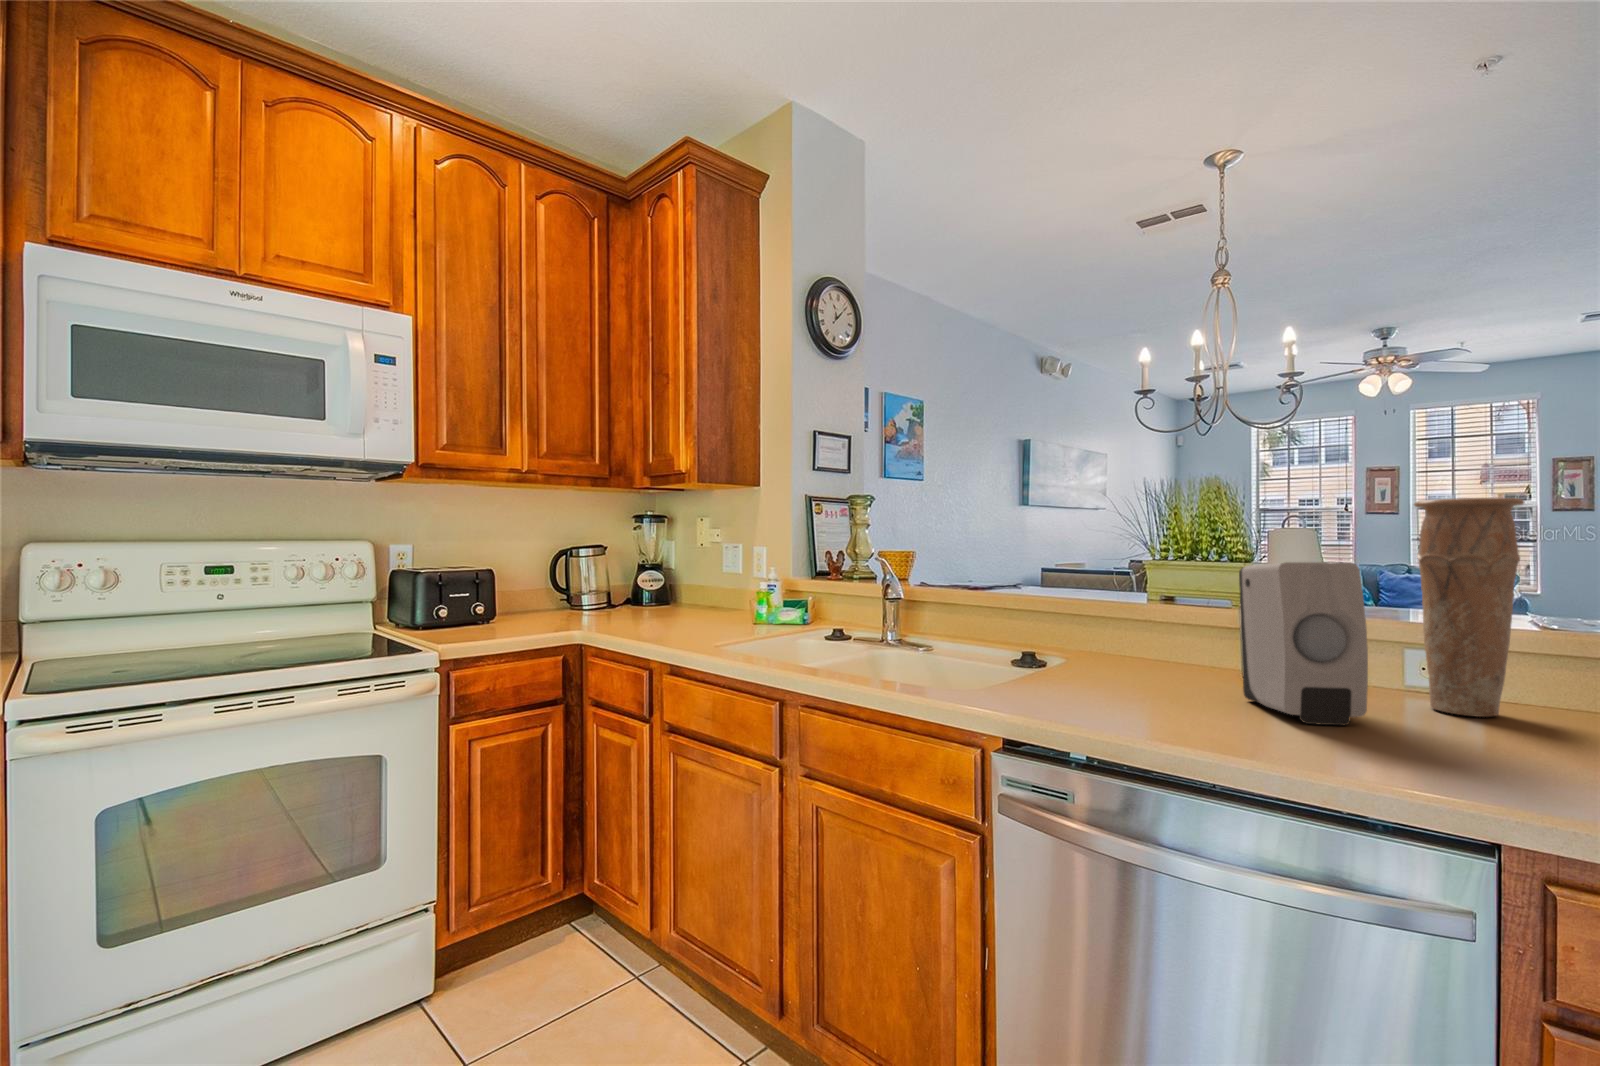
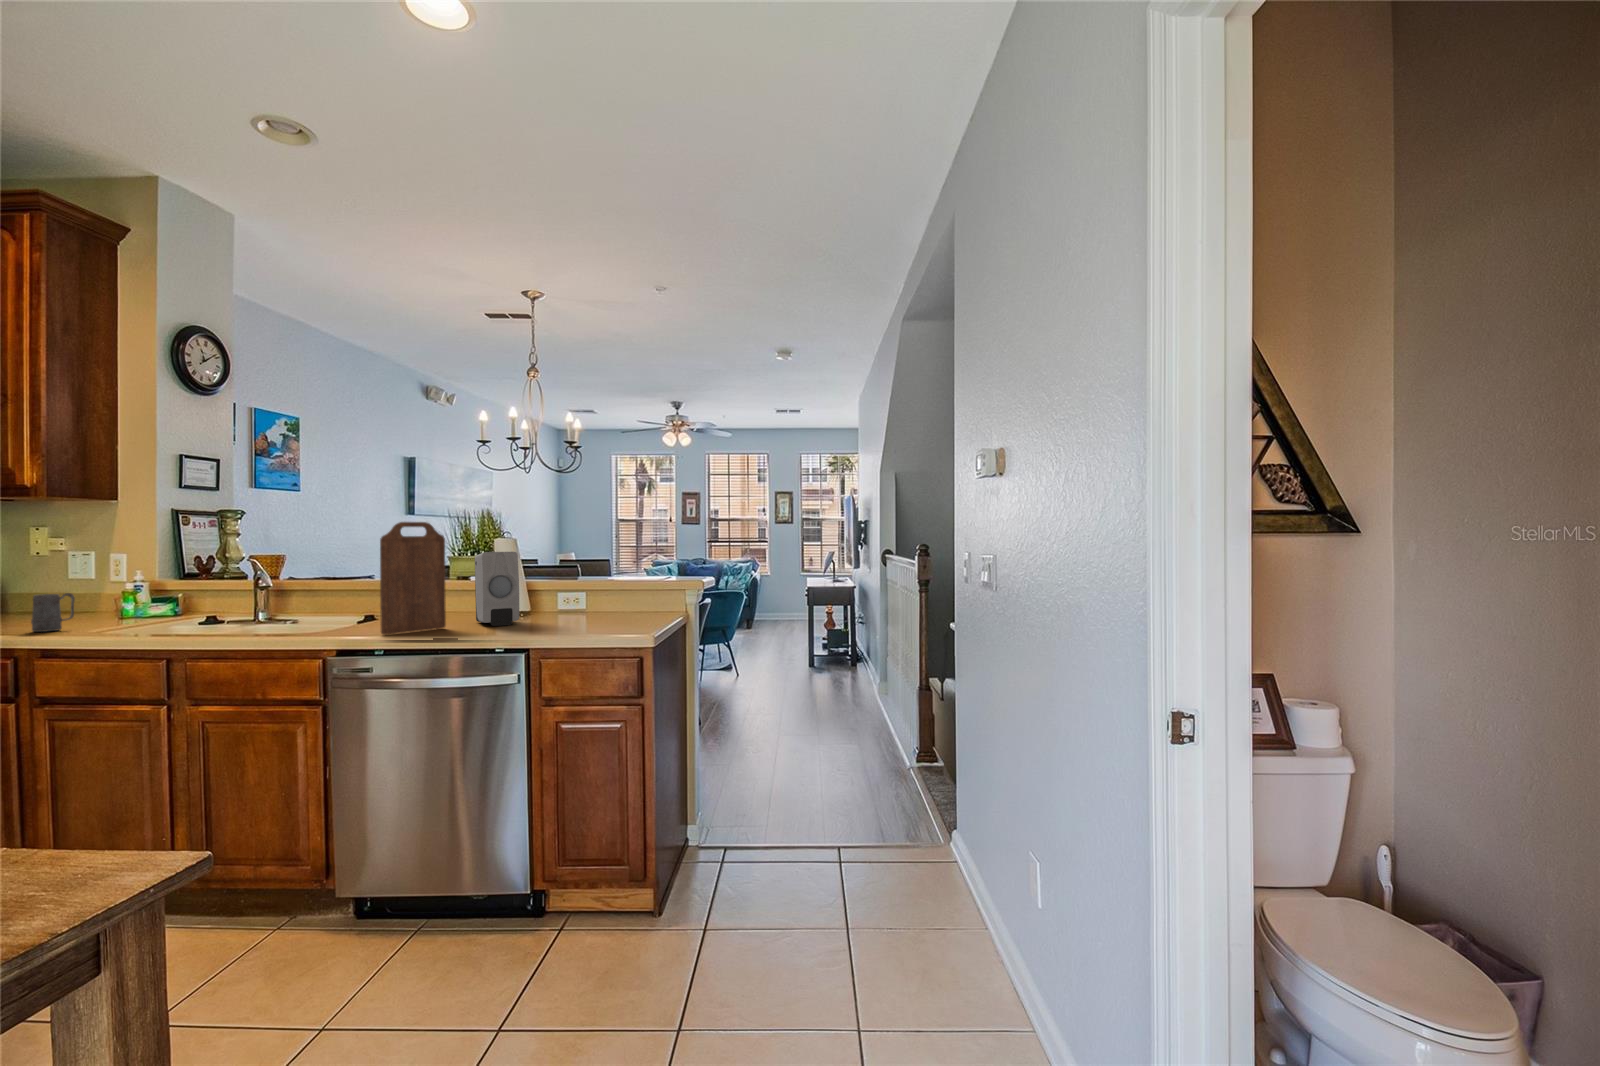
vase: present [1414,498,1524,717] -> none [552,523,590,618]
cutting board: none [1084,499,1200,722] -> present [380,522,446,635]
mug: none [671,594,708,639] -> present [31,593,75,632]

